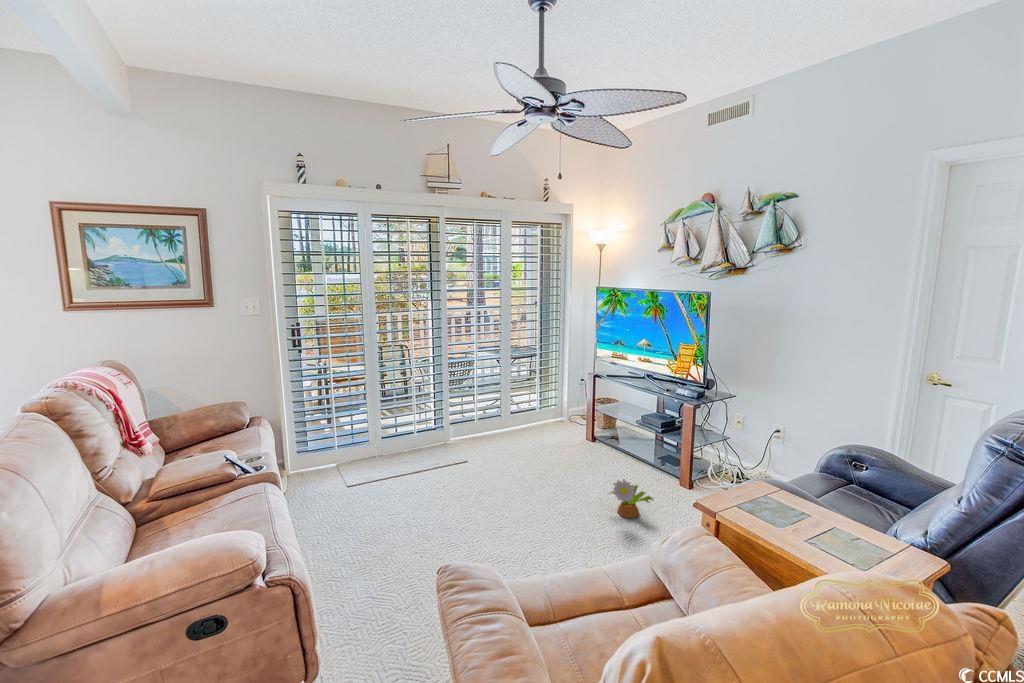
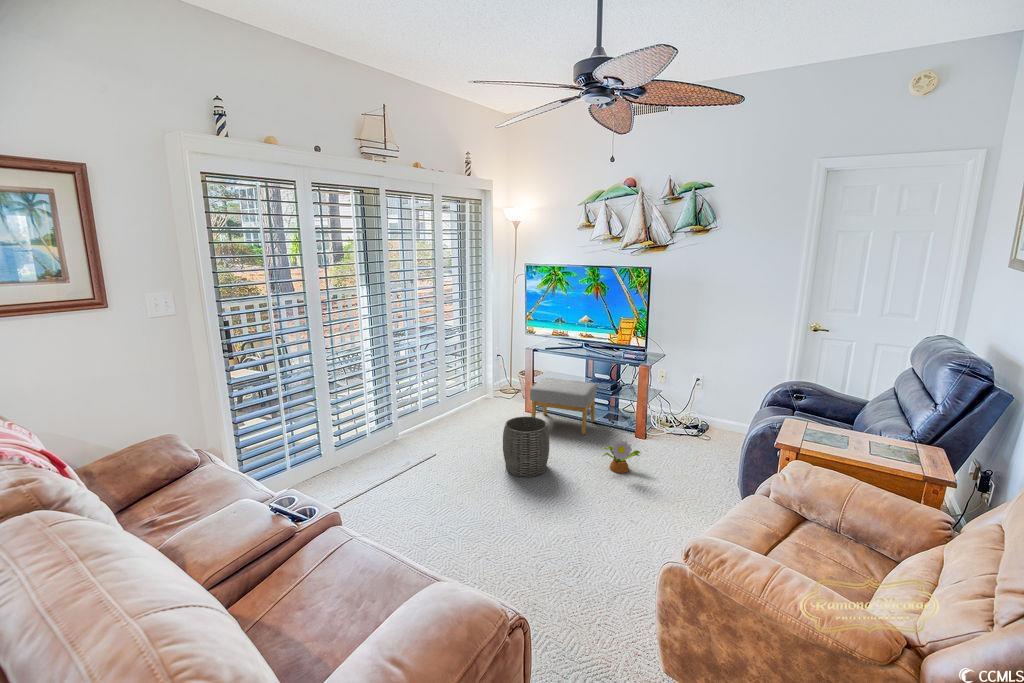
footstool: none [579,405,654,470] -> present [530,378,597,435]
woven basket: none [511,437,558,499] -> present [503,417,549,477]

